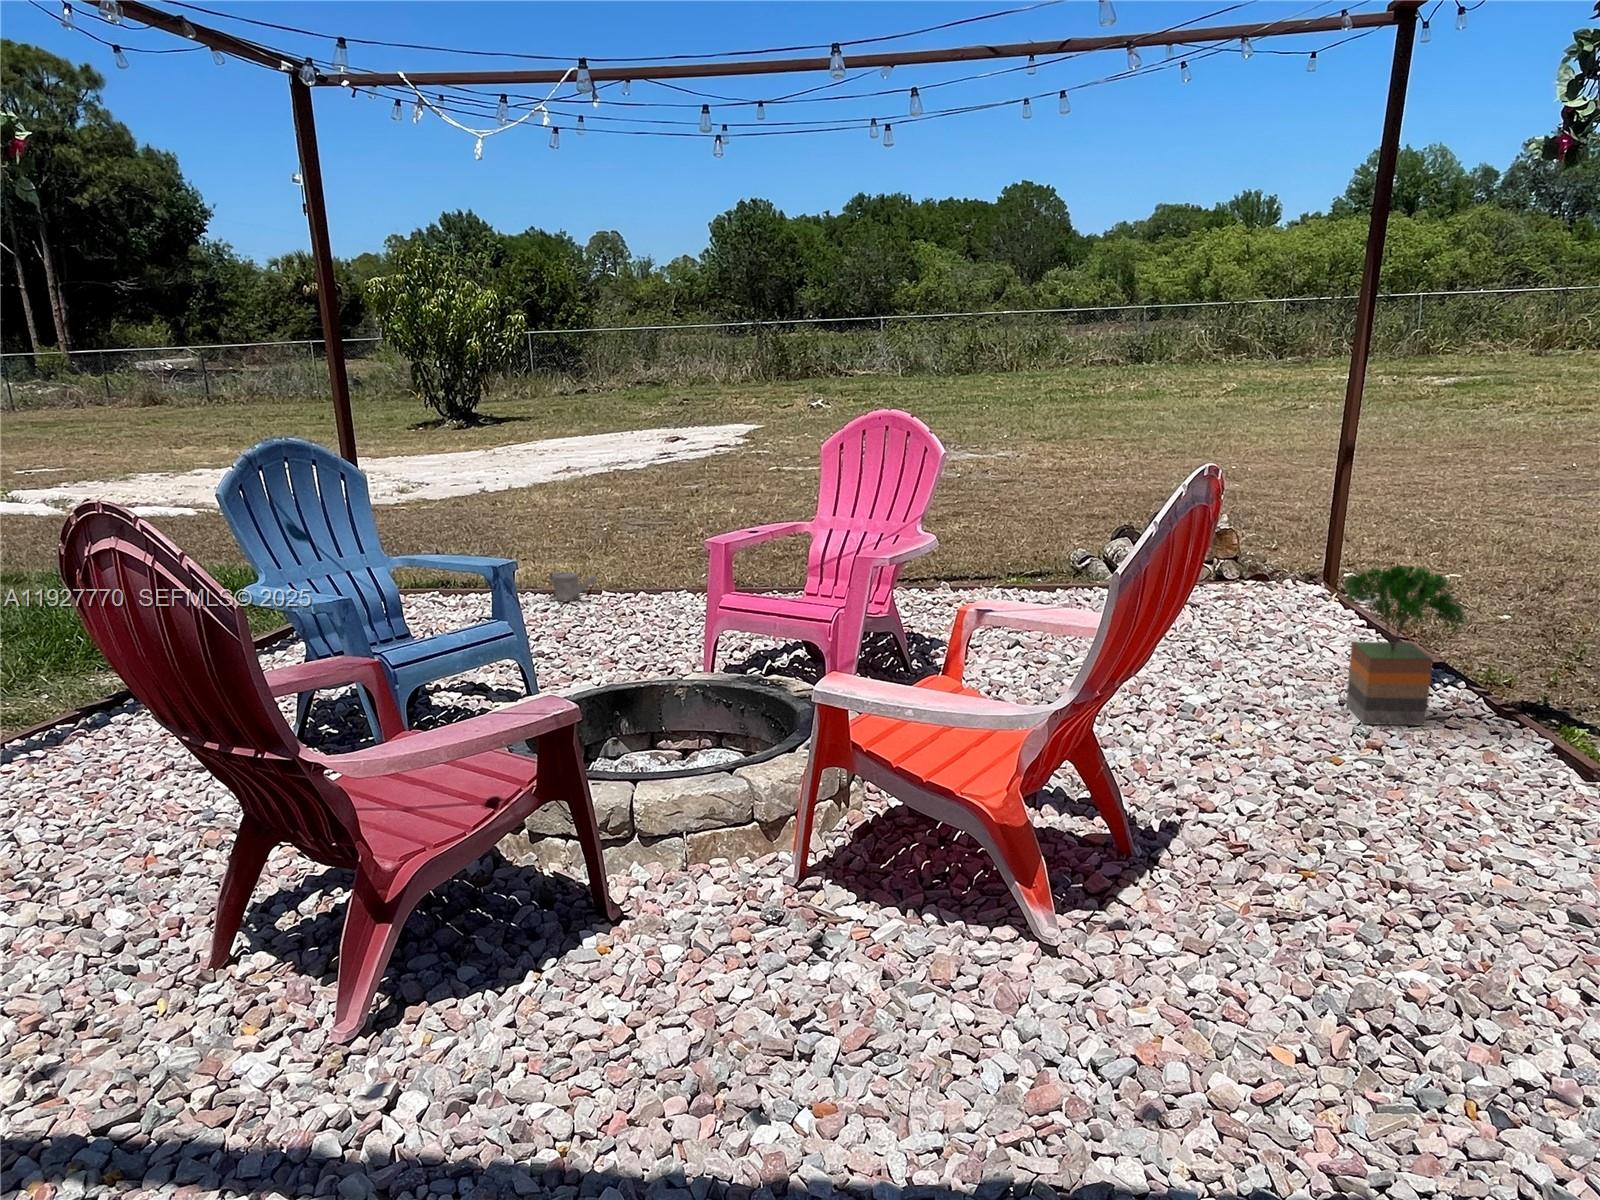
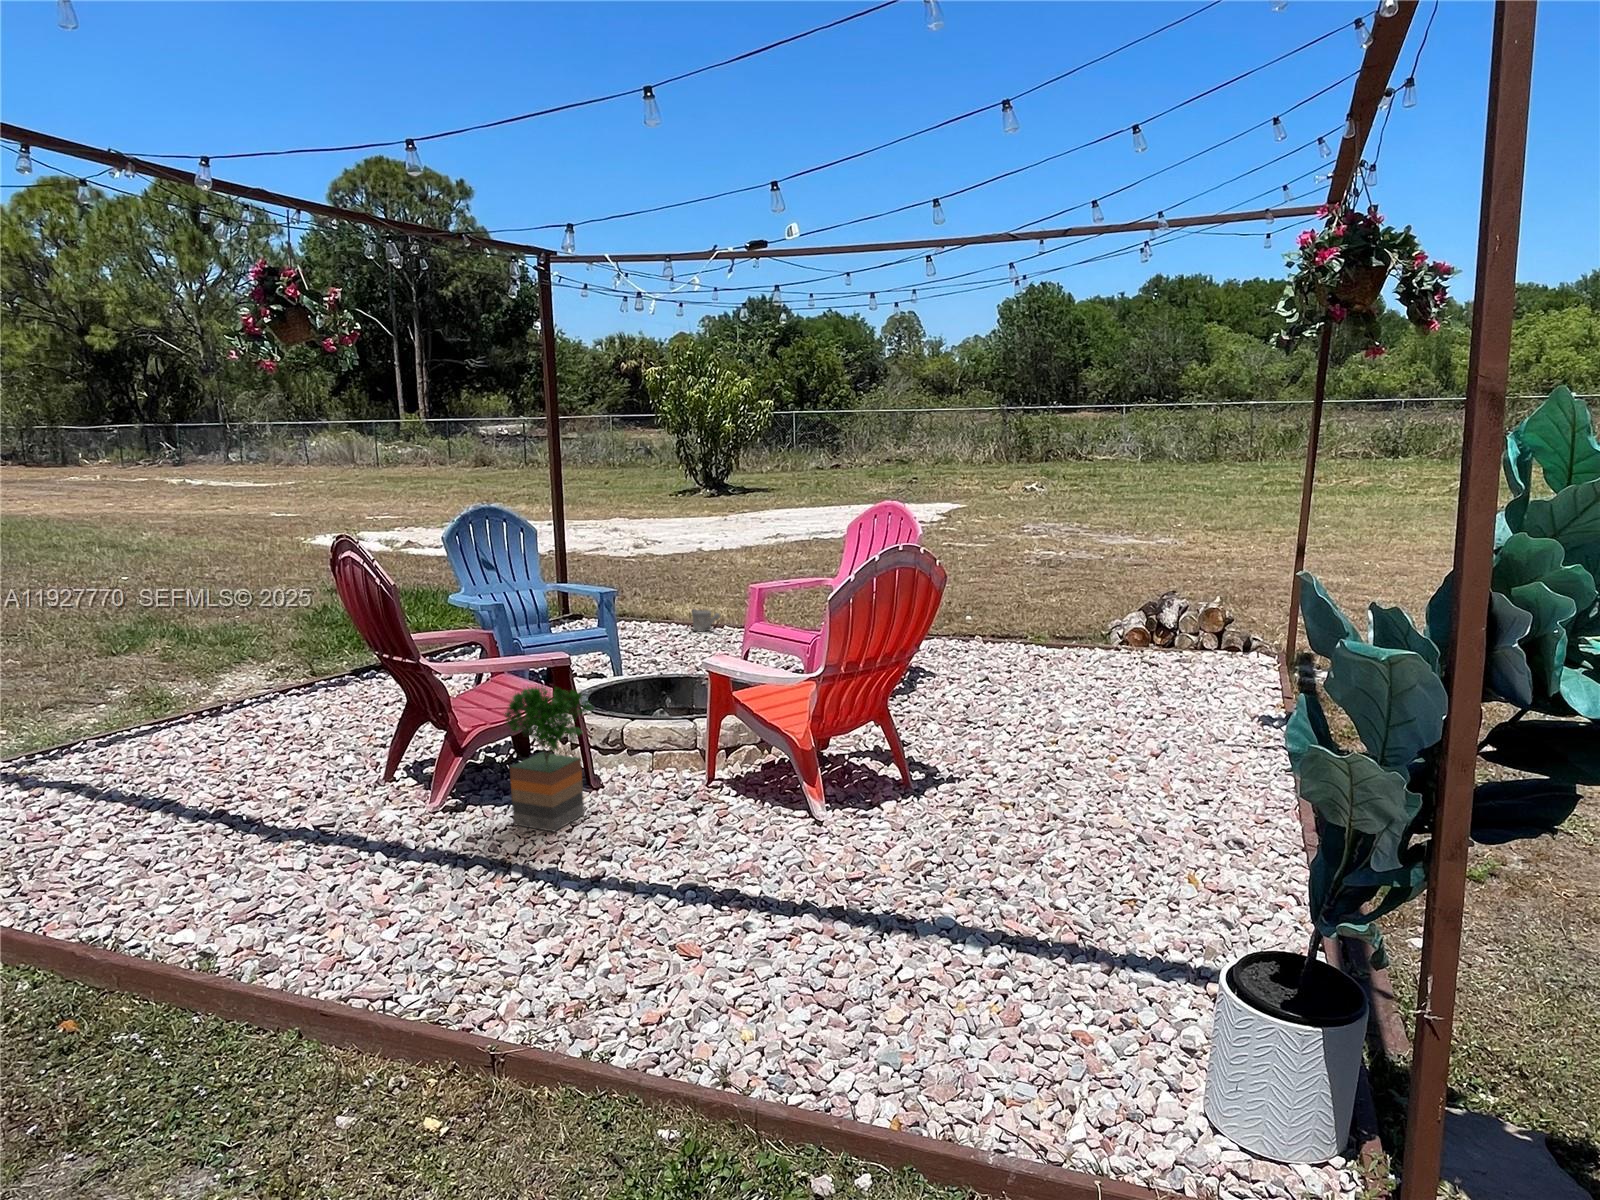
potted tree: present [1343,564,1467,726] -> present [505,687,592,832]

